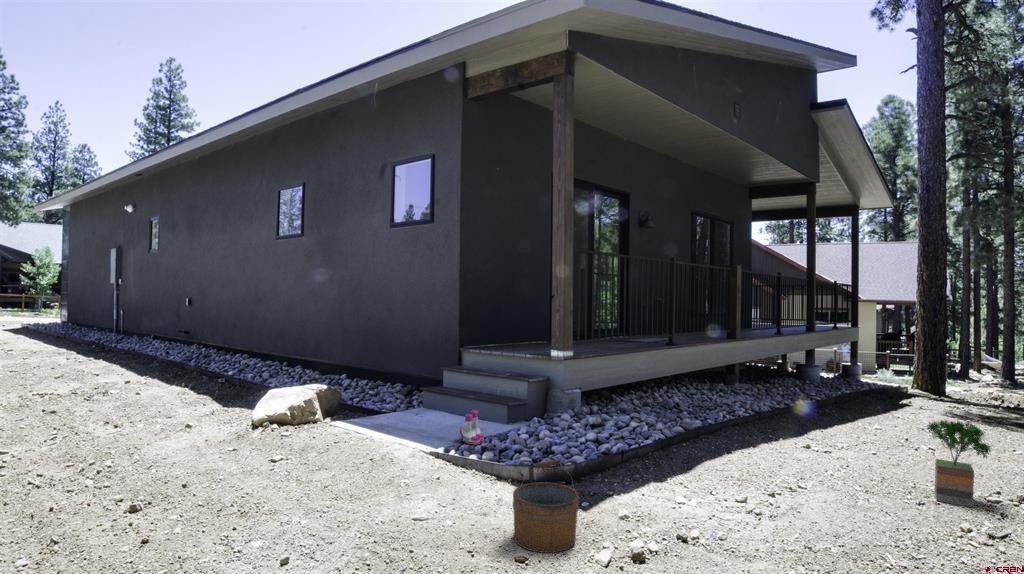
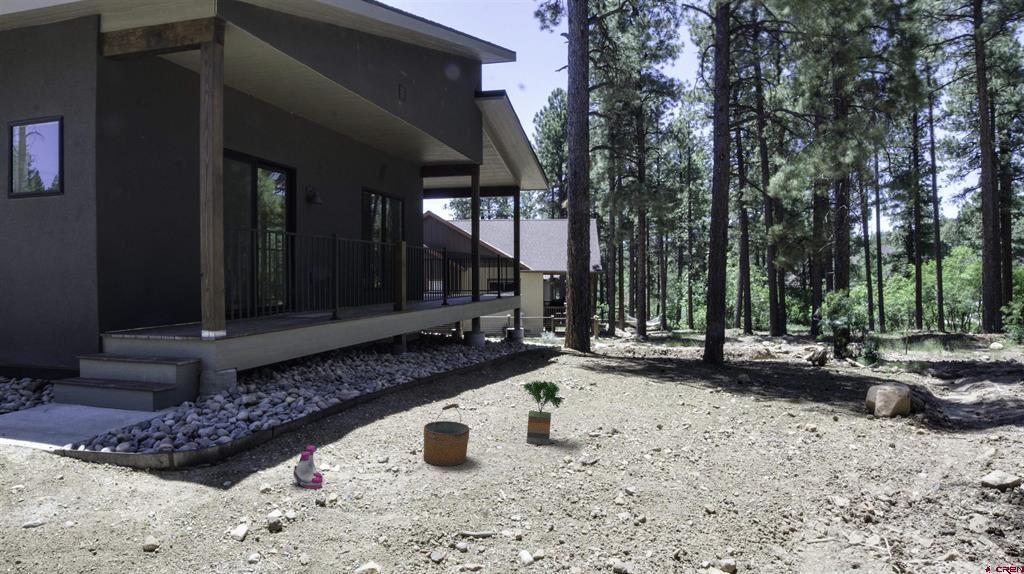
boots: present [460,410,484,444] -> present [293,445,323,488]
bucket: present [513,459,579,553] -> present [423,404,469,466]

